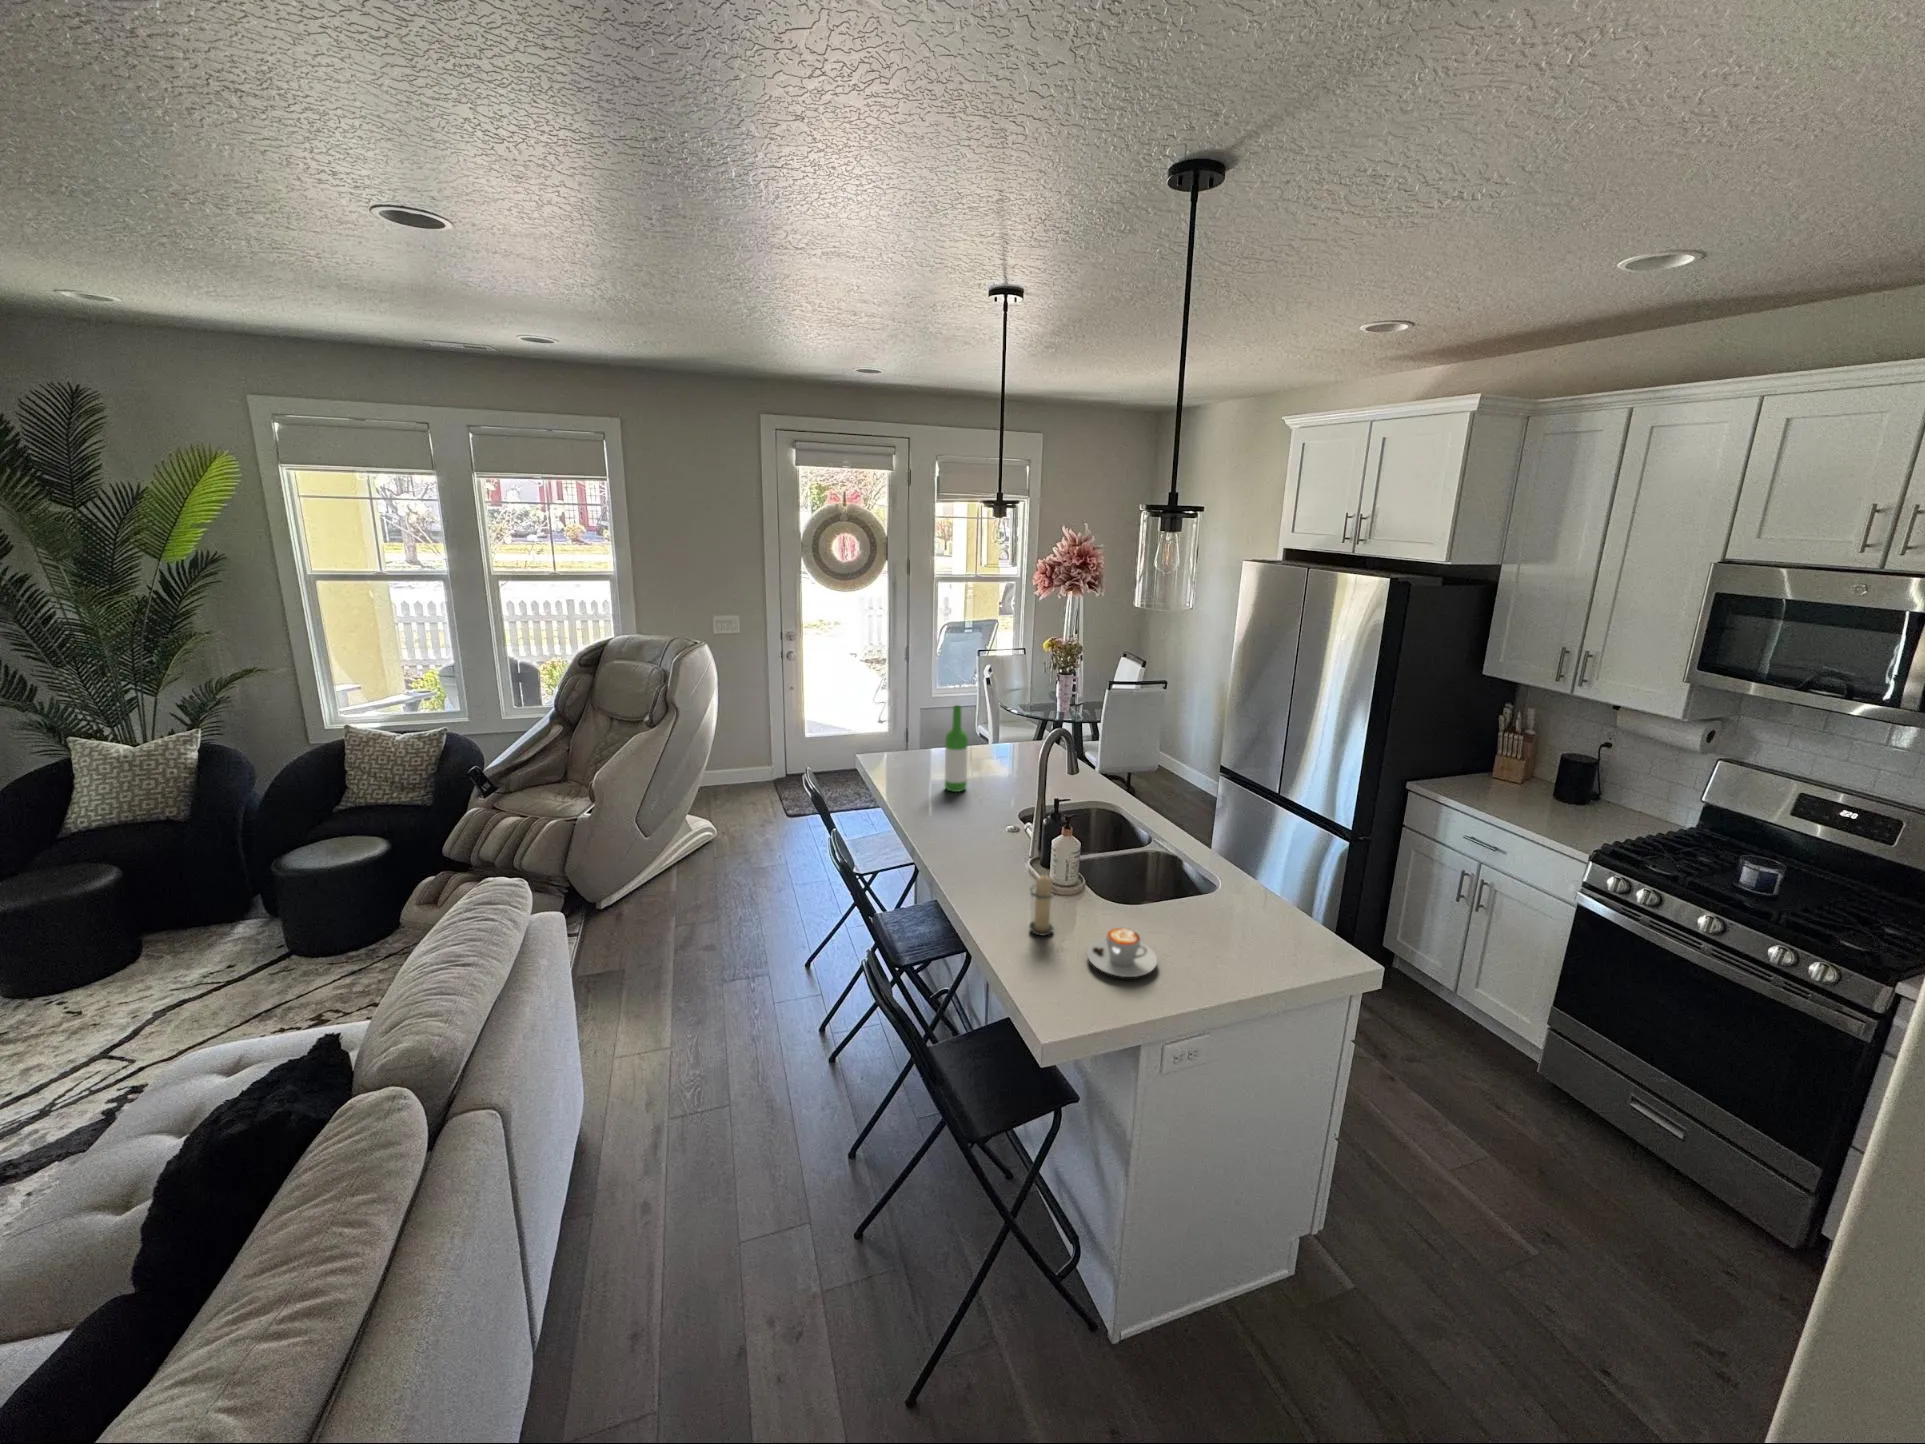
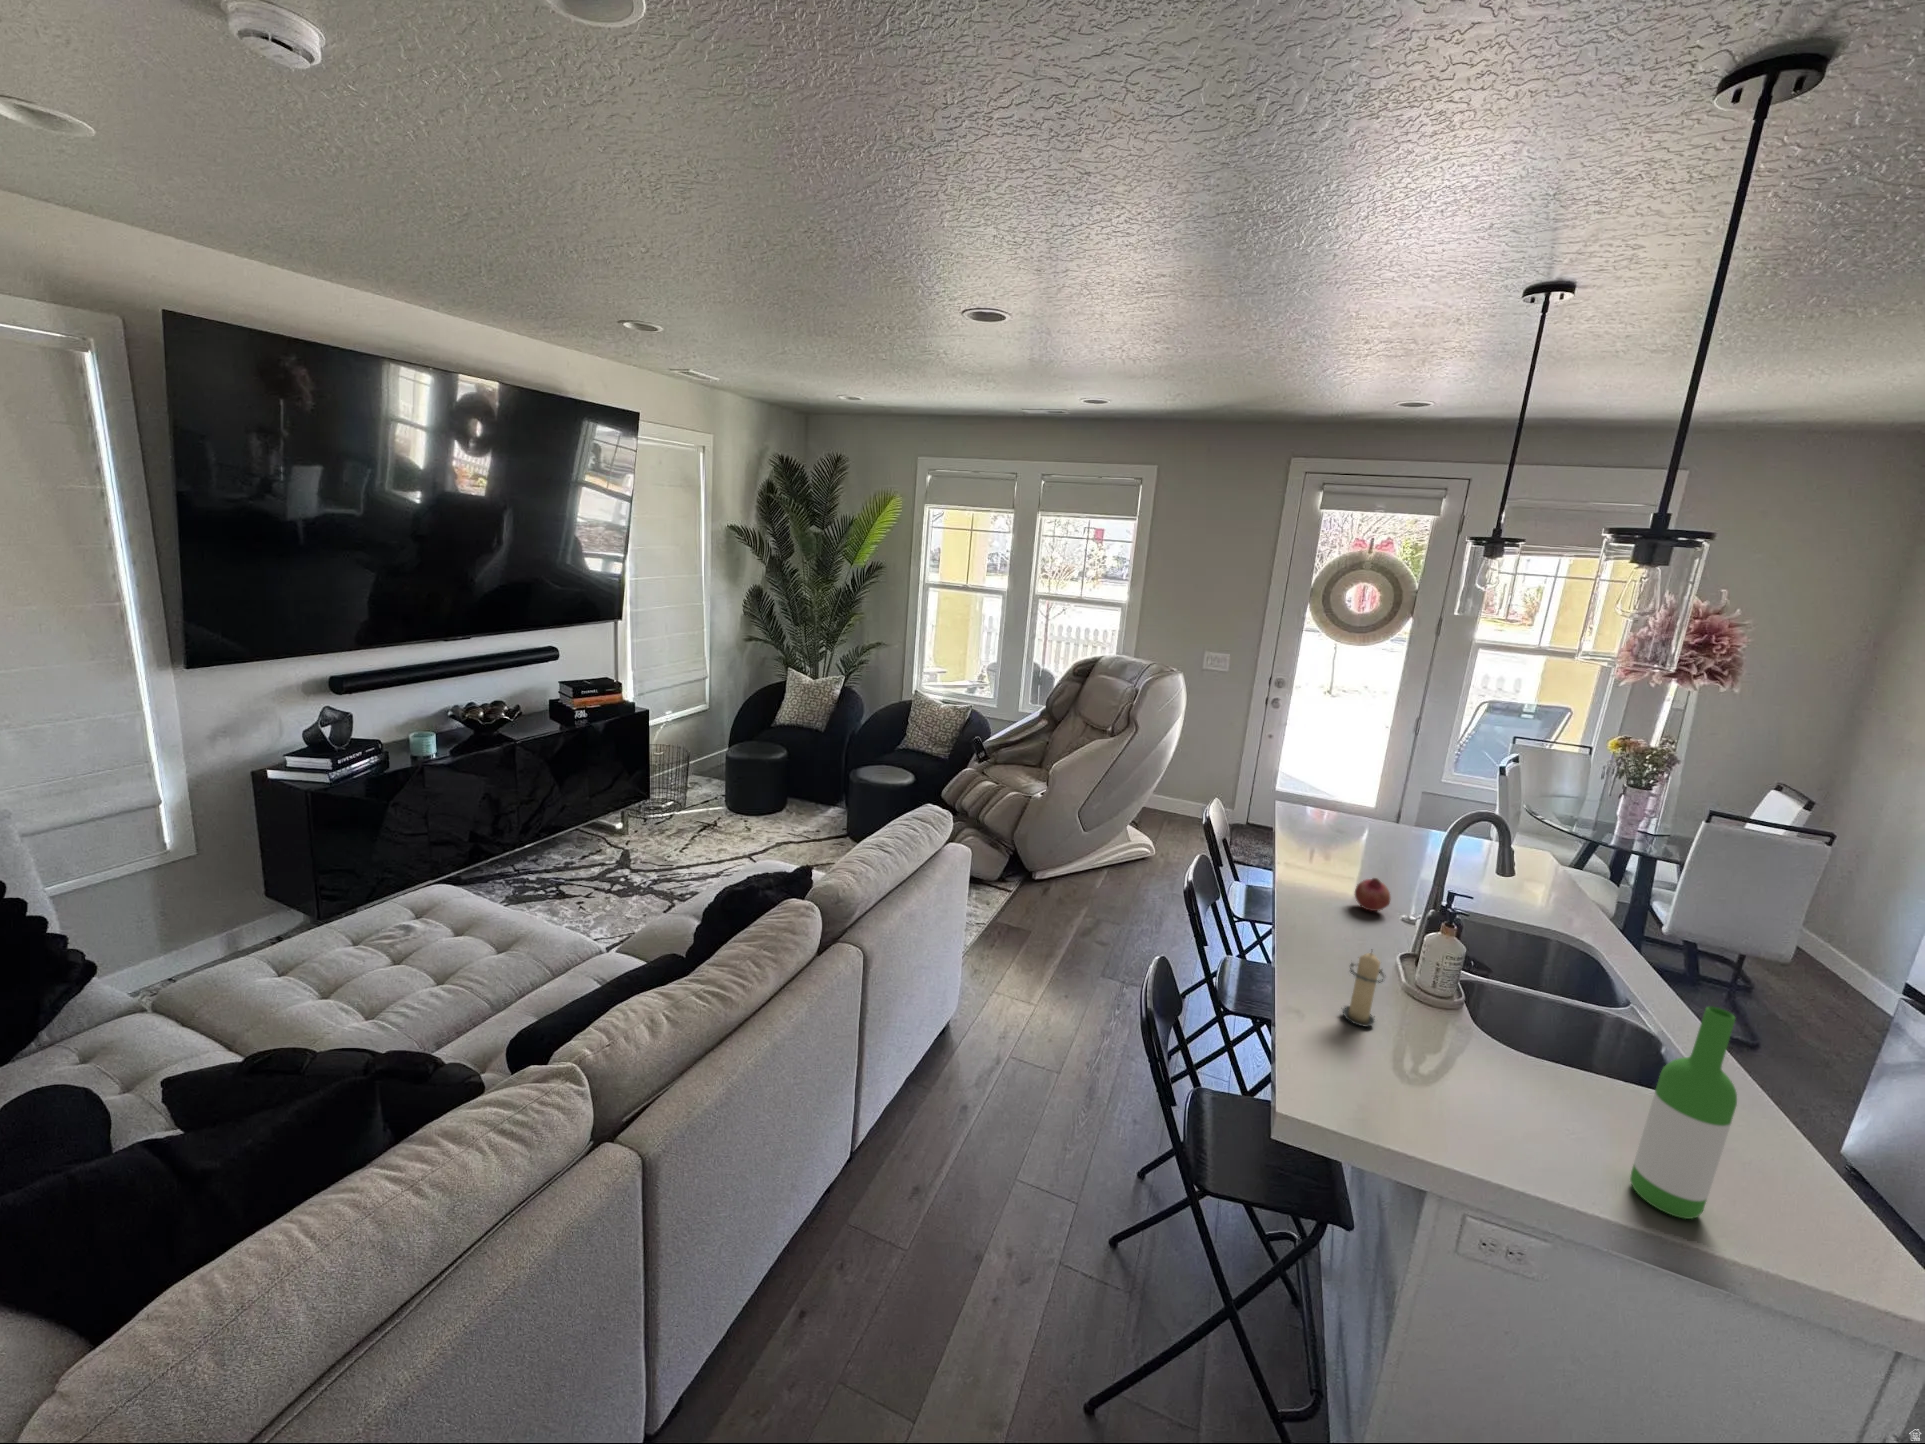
wine bottle: present [945,705,968,792] -> present [1630,1006,1737,1219]
fruit: none [972,804,999,832] -> present [1355,878,1391,911]
coffee cup: present [1087,927,1157,977] -> none [1393,1048,1499,1121]

